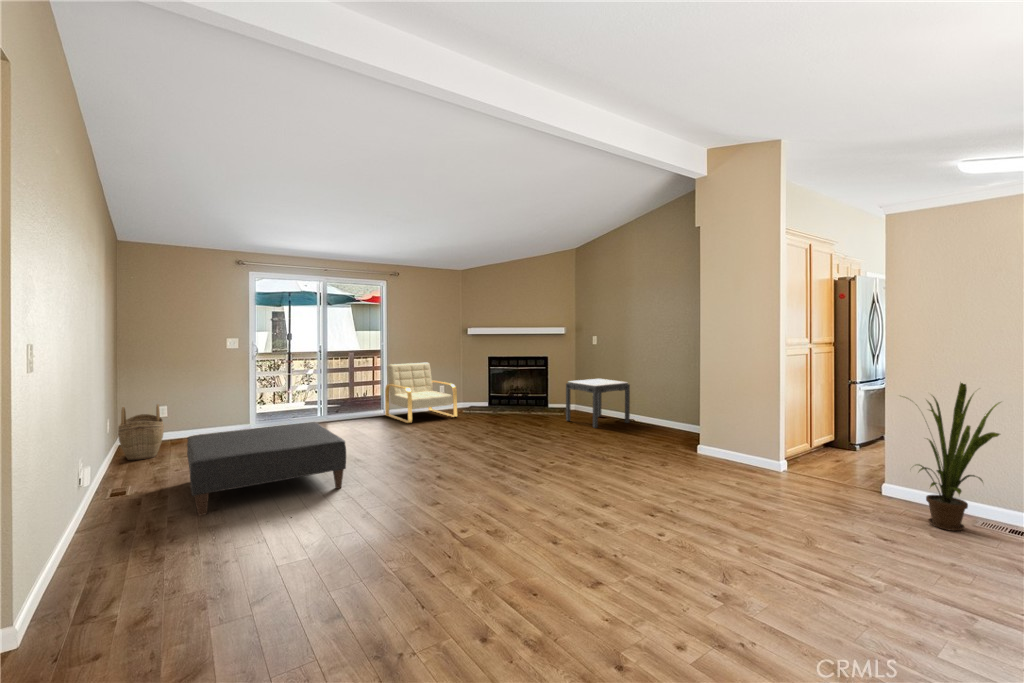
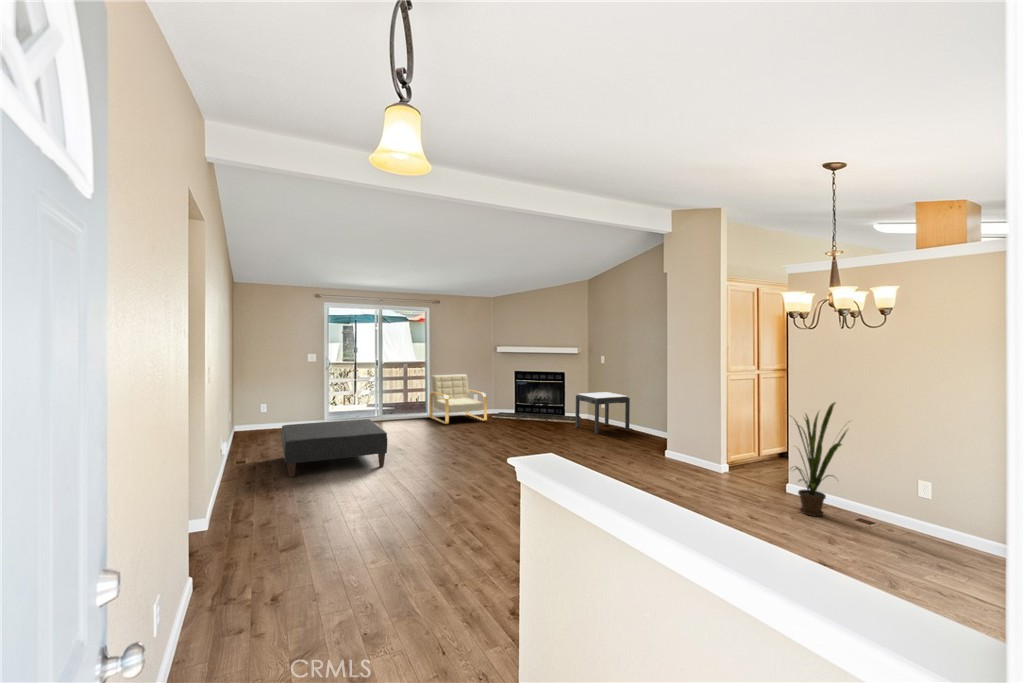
woven basket: present [118,404,164,460] -> none [235,402,264,442]

